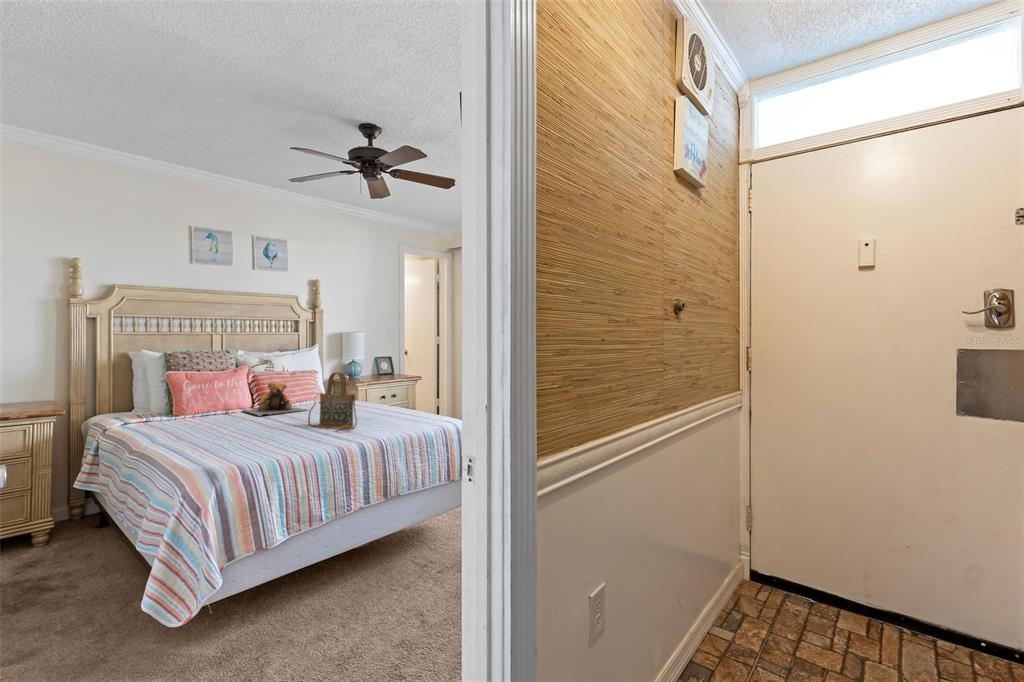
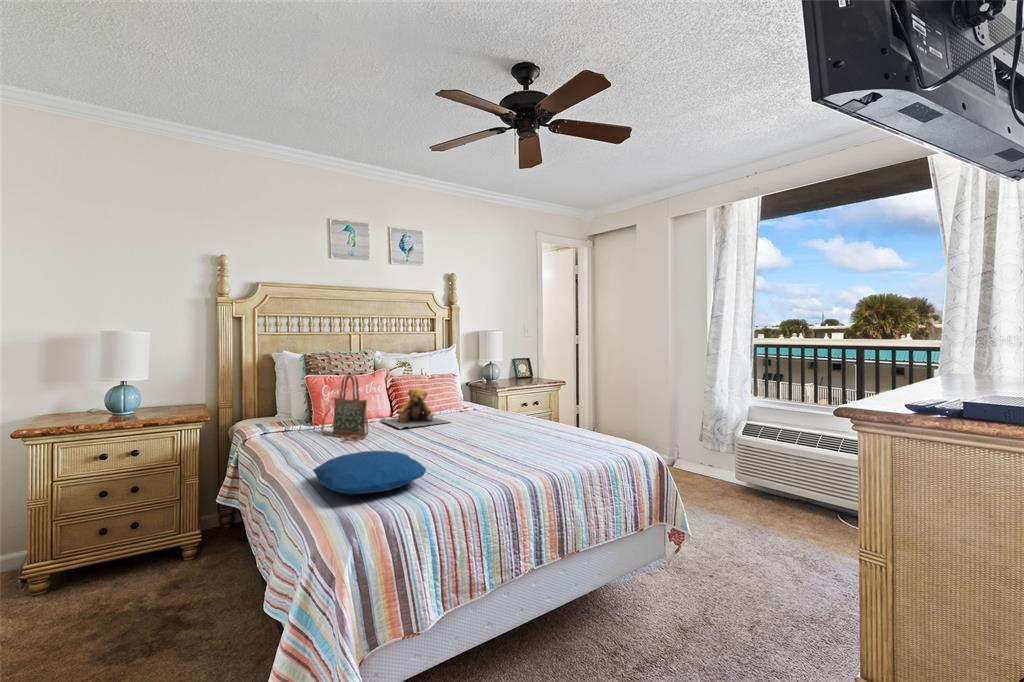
handbag: present [308,372,357,431] -> present [321,375,368,441]
pillow: none [179,426,278,455] -> present [313,451,426,494]

